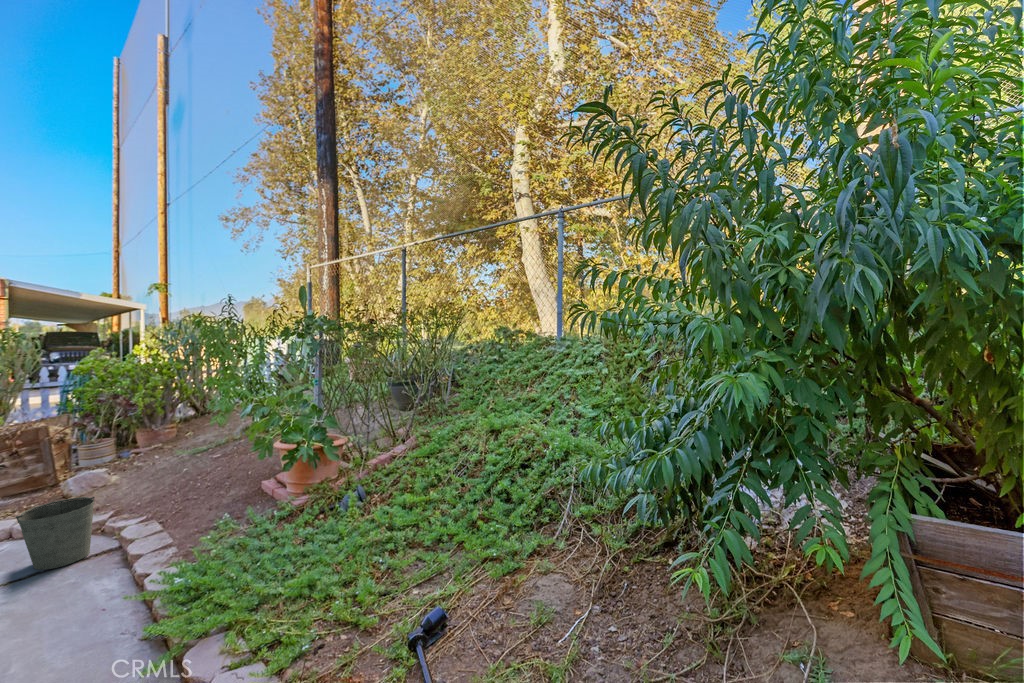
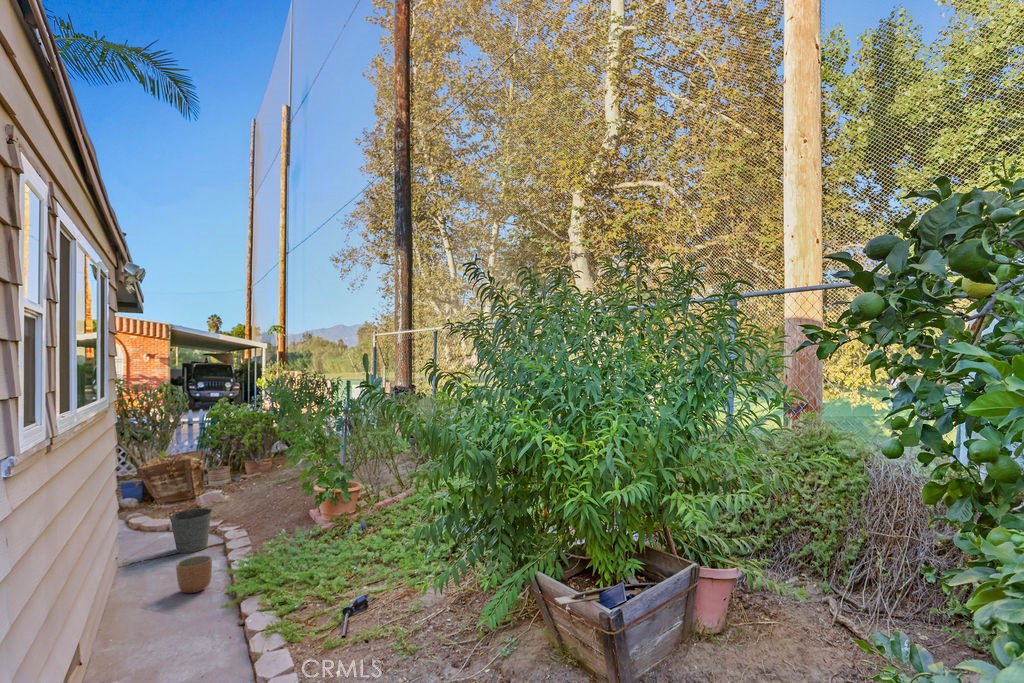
planter: none [33,575,108,648] -> present [176,556,212,593]

